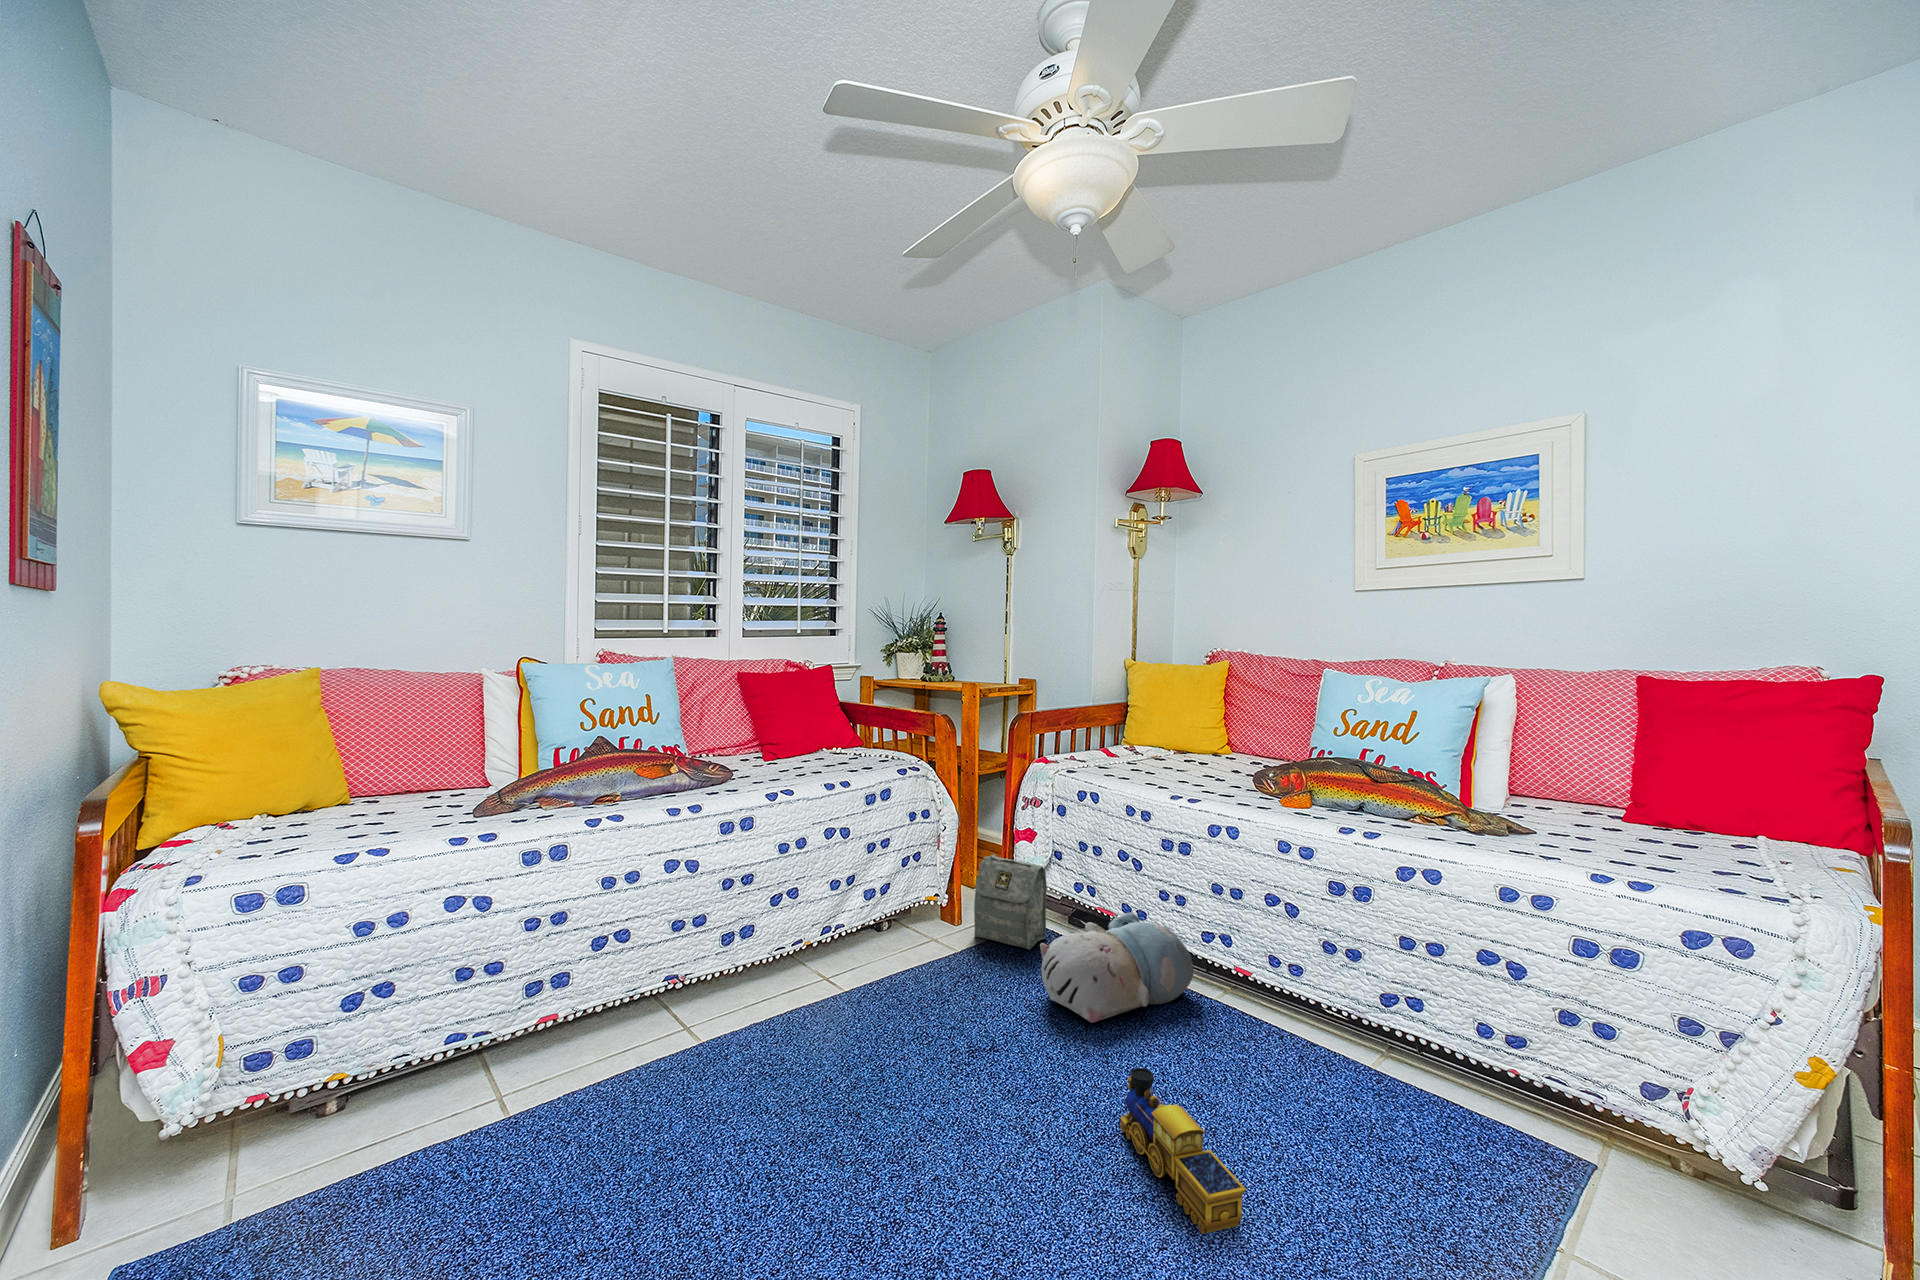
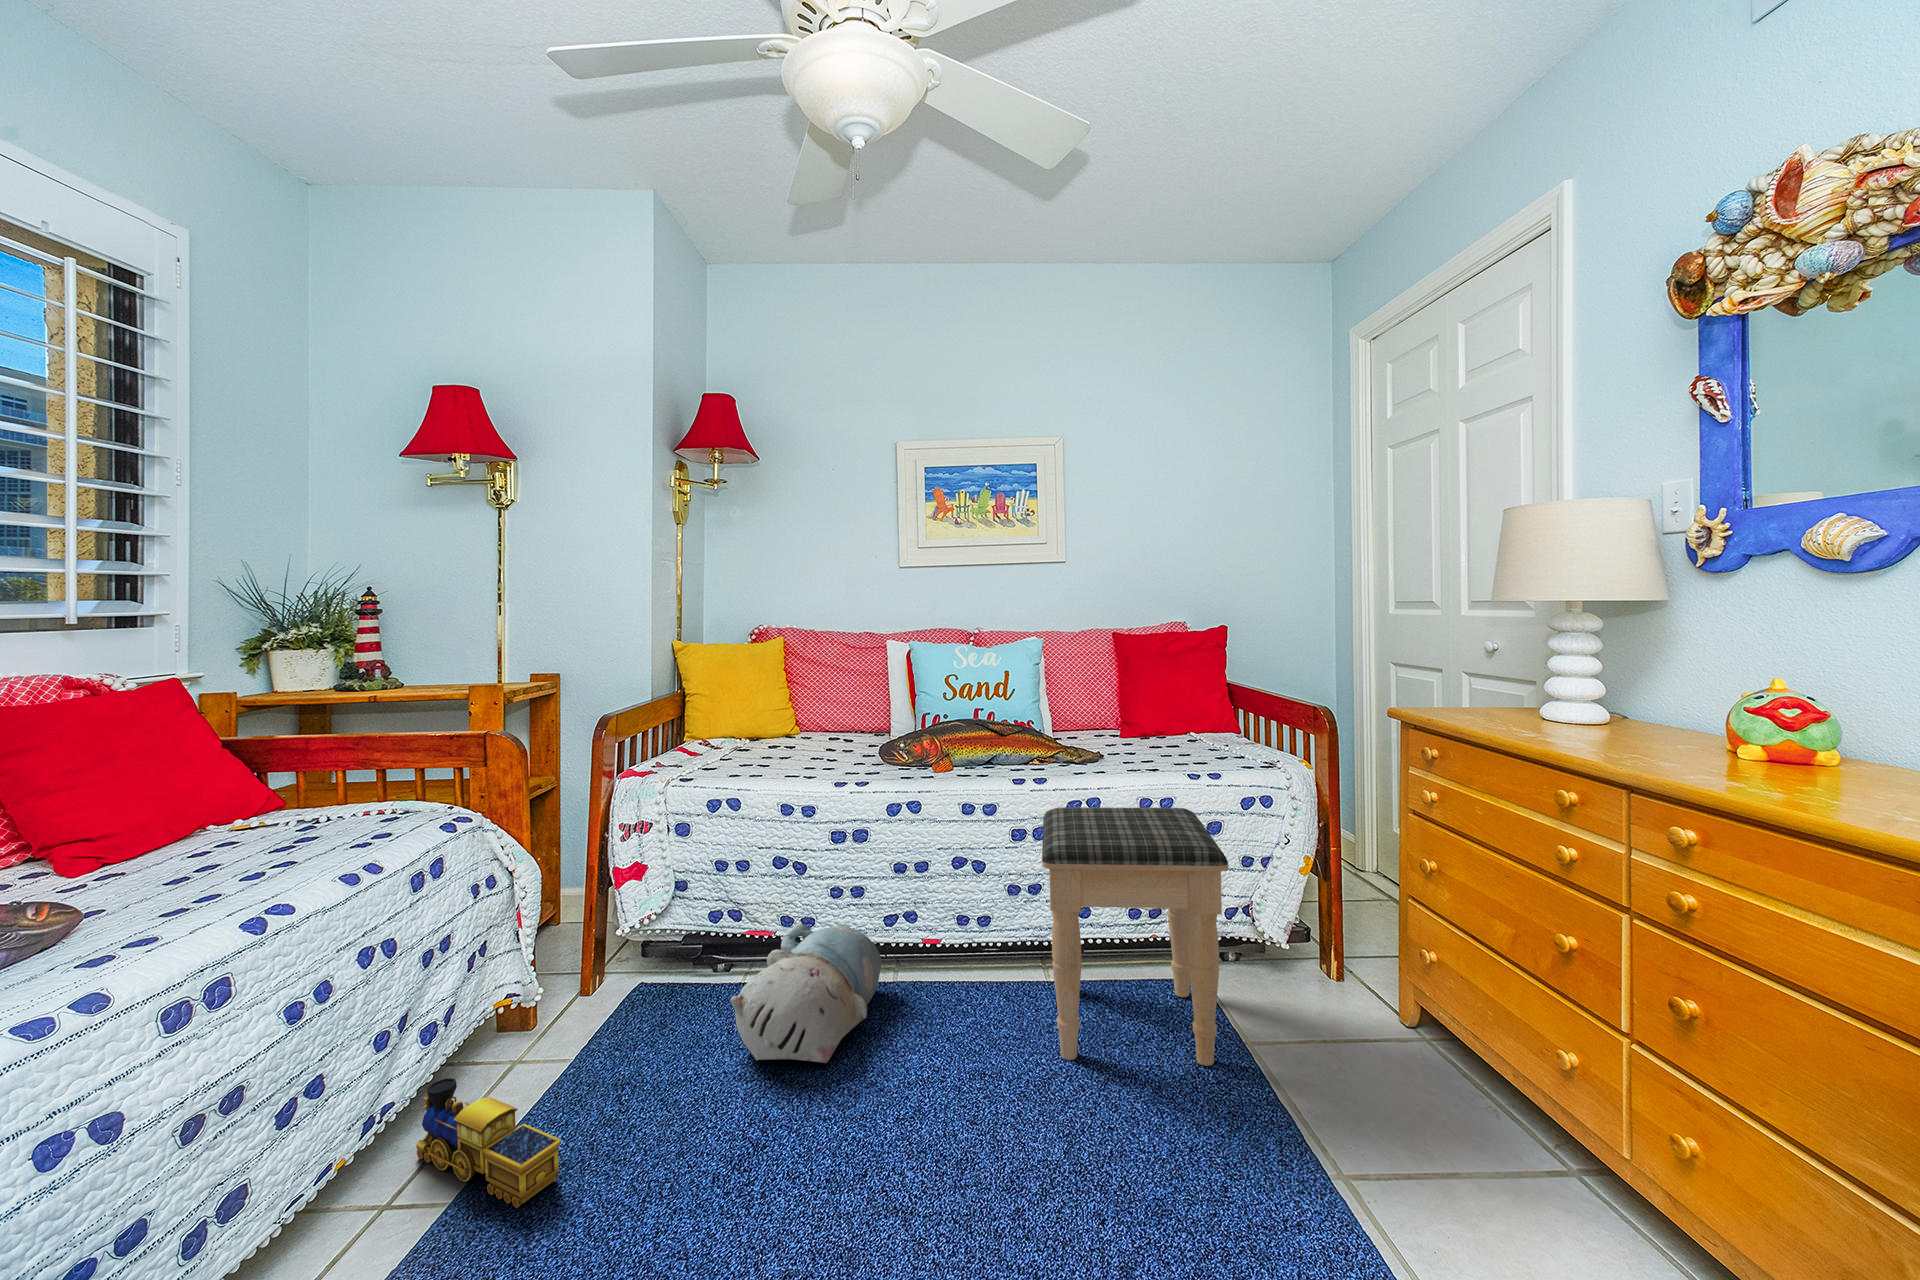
bag: present [974,854,1047,949] -> none [579,905,676,1029]
footstool: none [1277,869,1561,1212] -> present [1042,807,1228,1066]
toy train: present [1120,1068,1246,1234] -> present [416,1078,561,1208]

